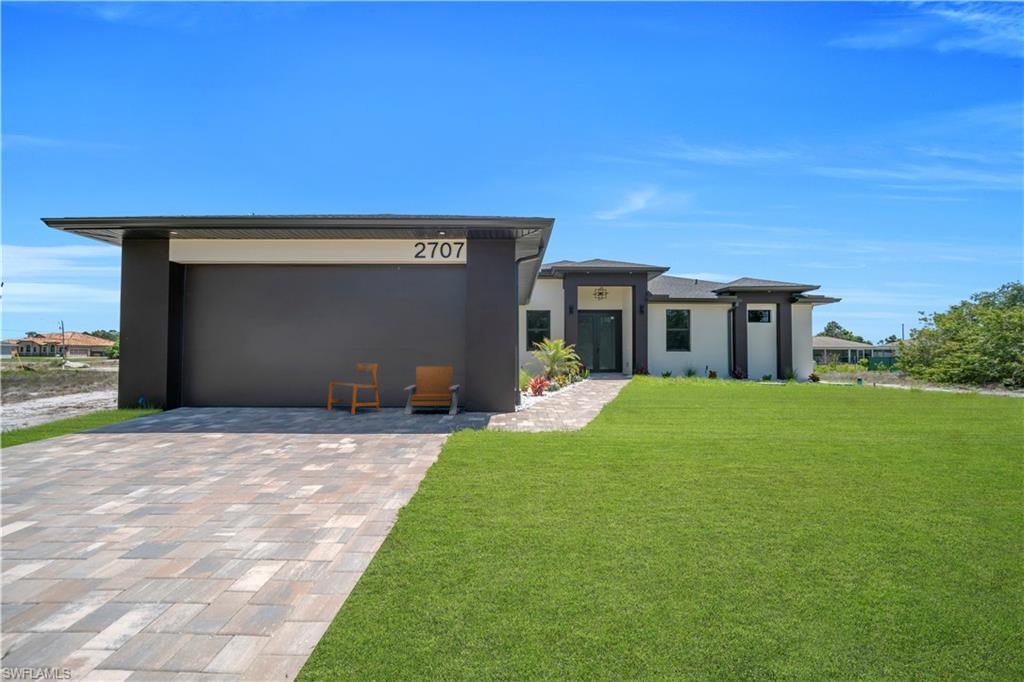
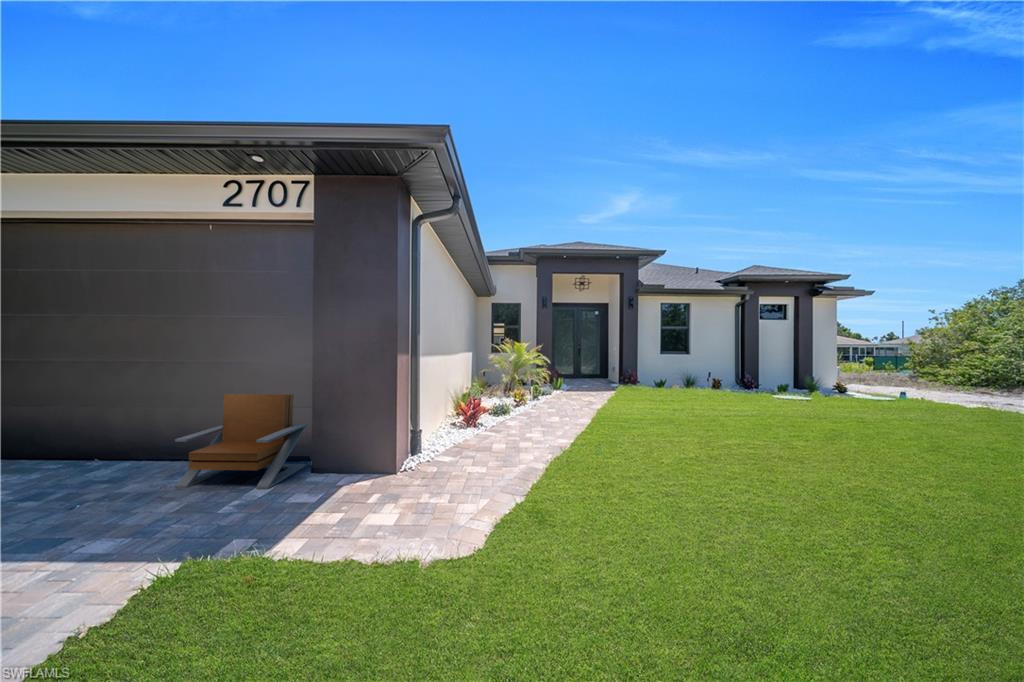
bench: present [327,363,380,415] -> none [84,383,159,486]

